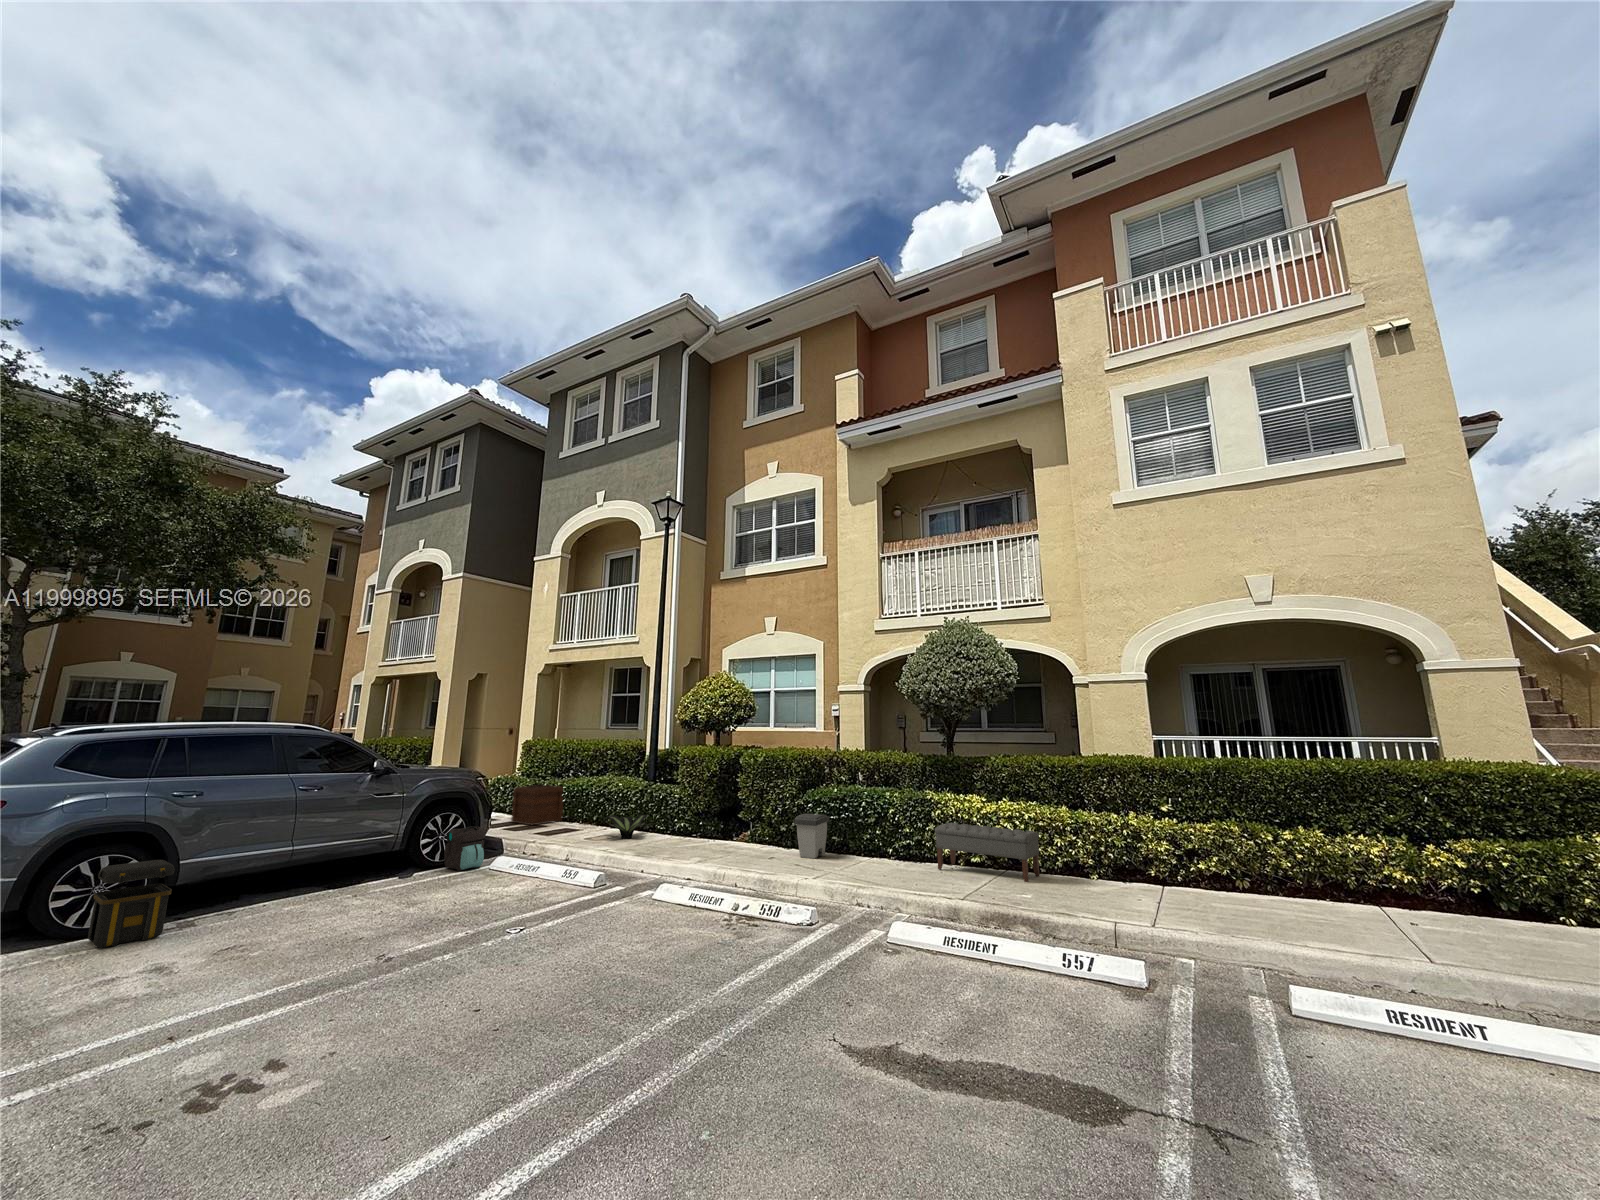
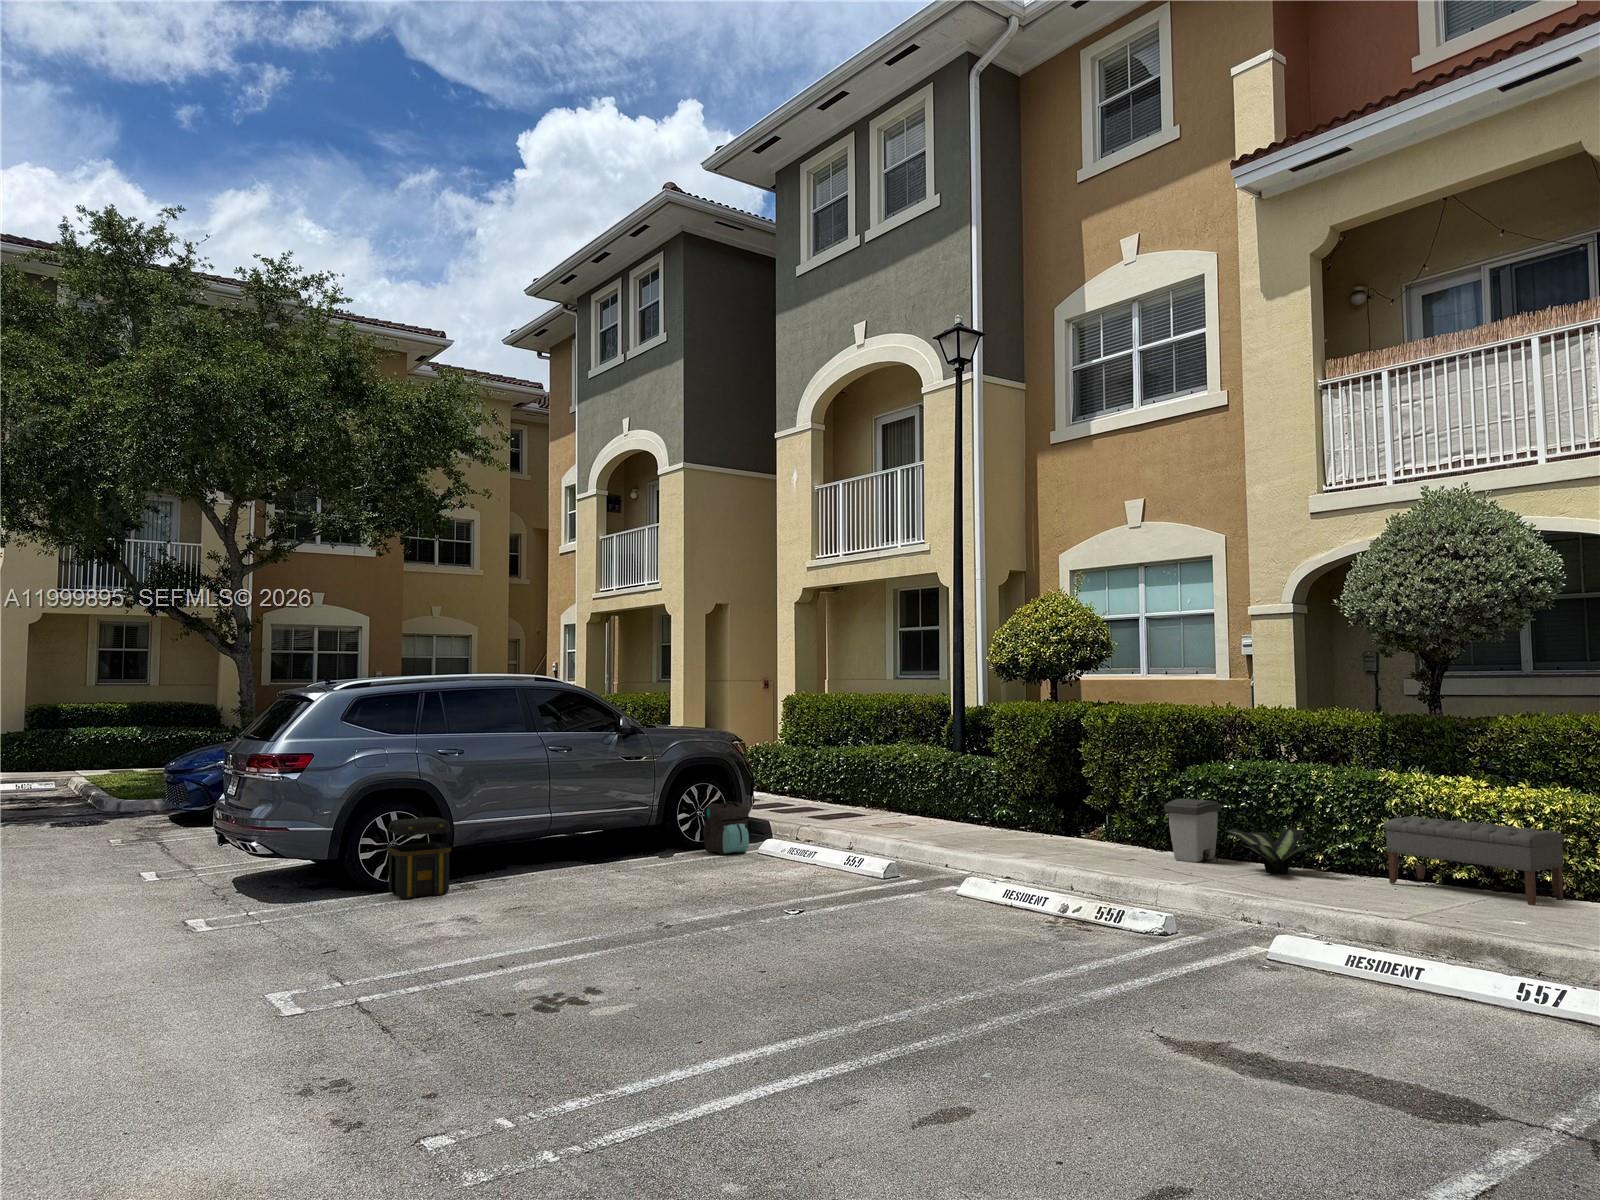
wooden crate: present [511,785,564,825] -> none [777,757,844,811]
potted plant: present [607,815,649,839] -> present [1225,828,1312,874]

